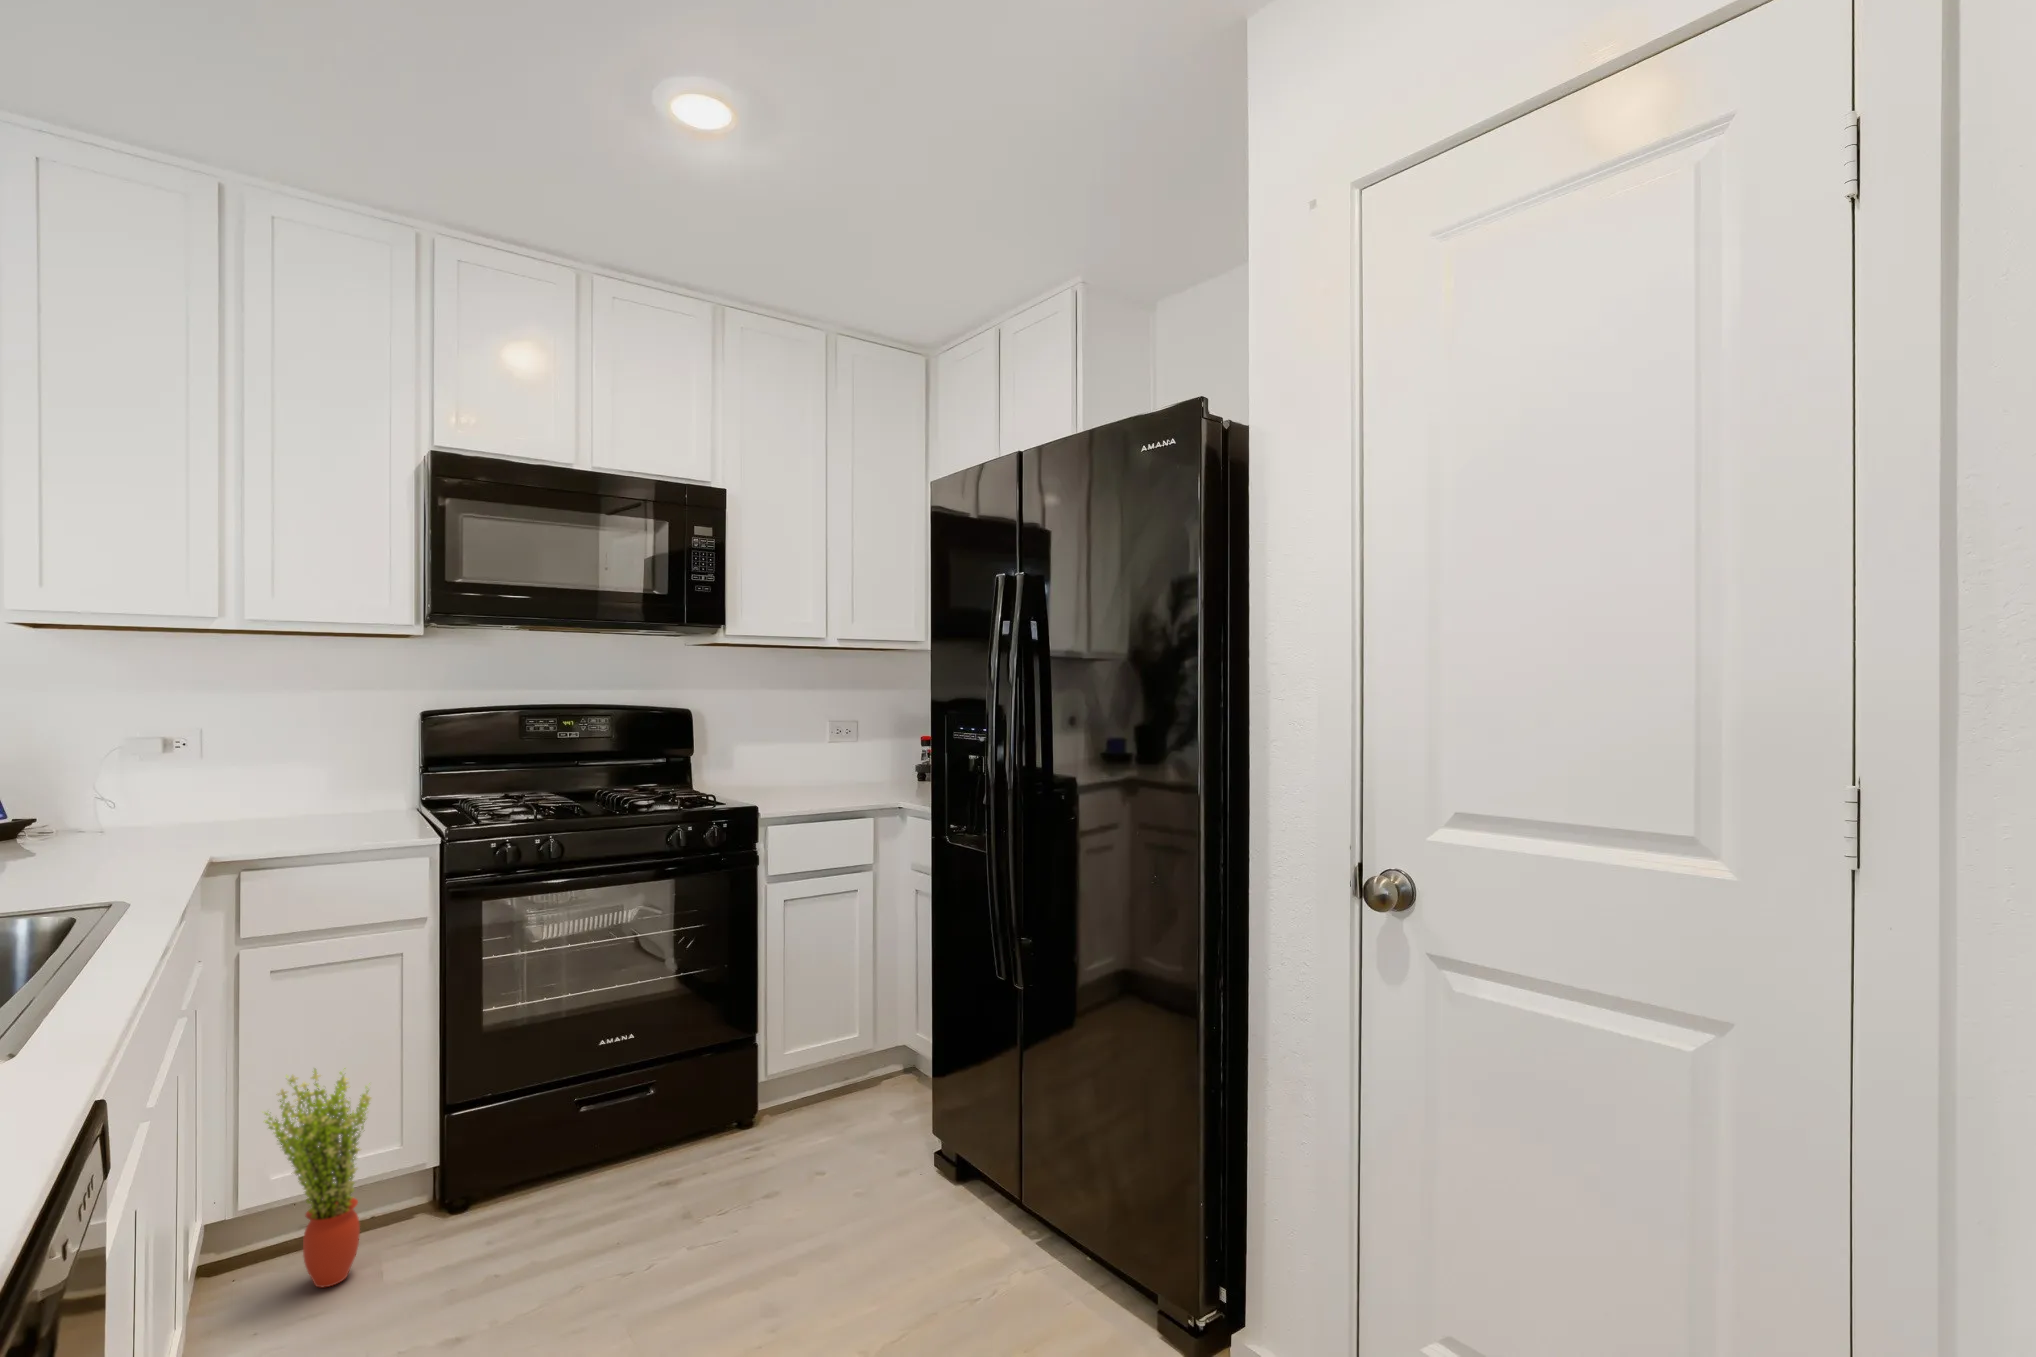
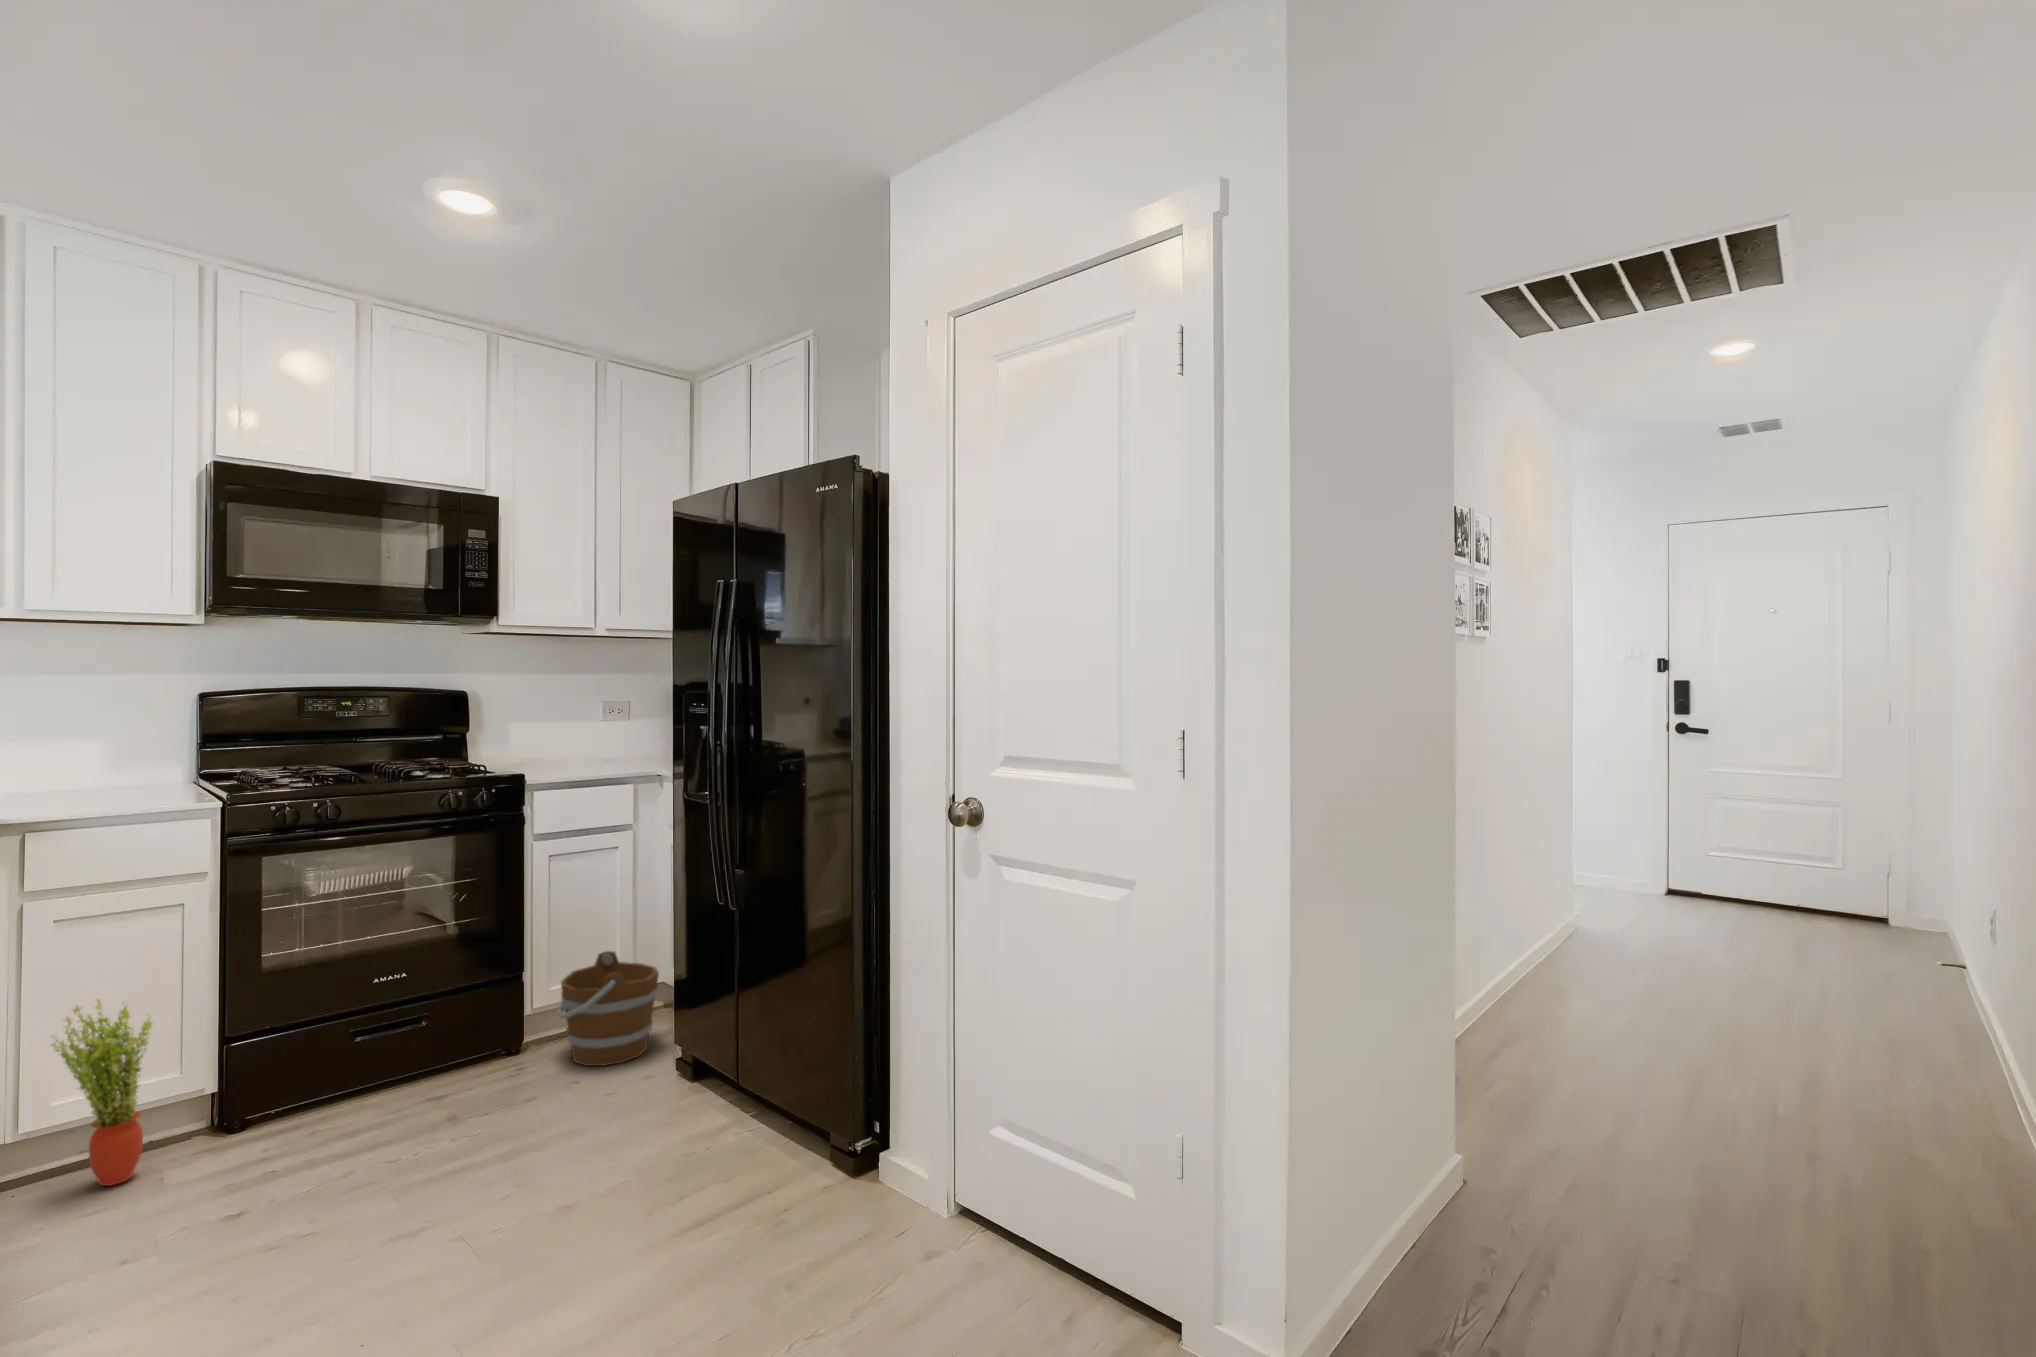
bucket: none [791,1010,905,1151] -> present [556,951,659,1066]

